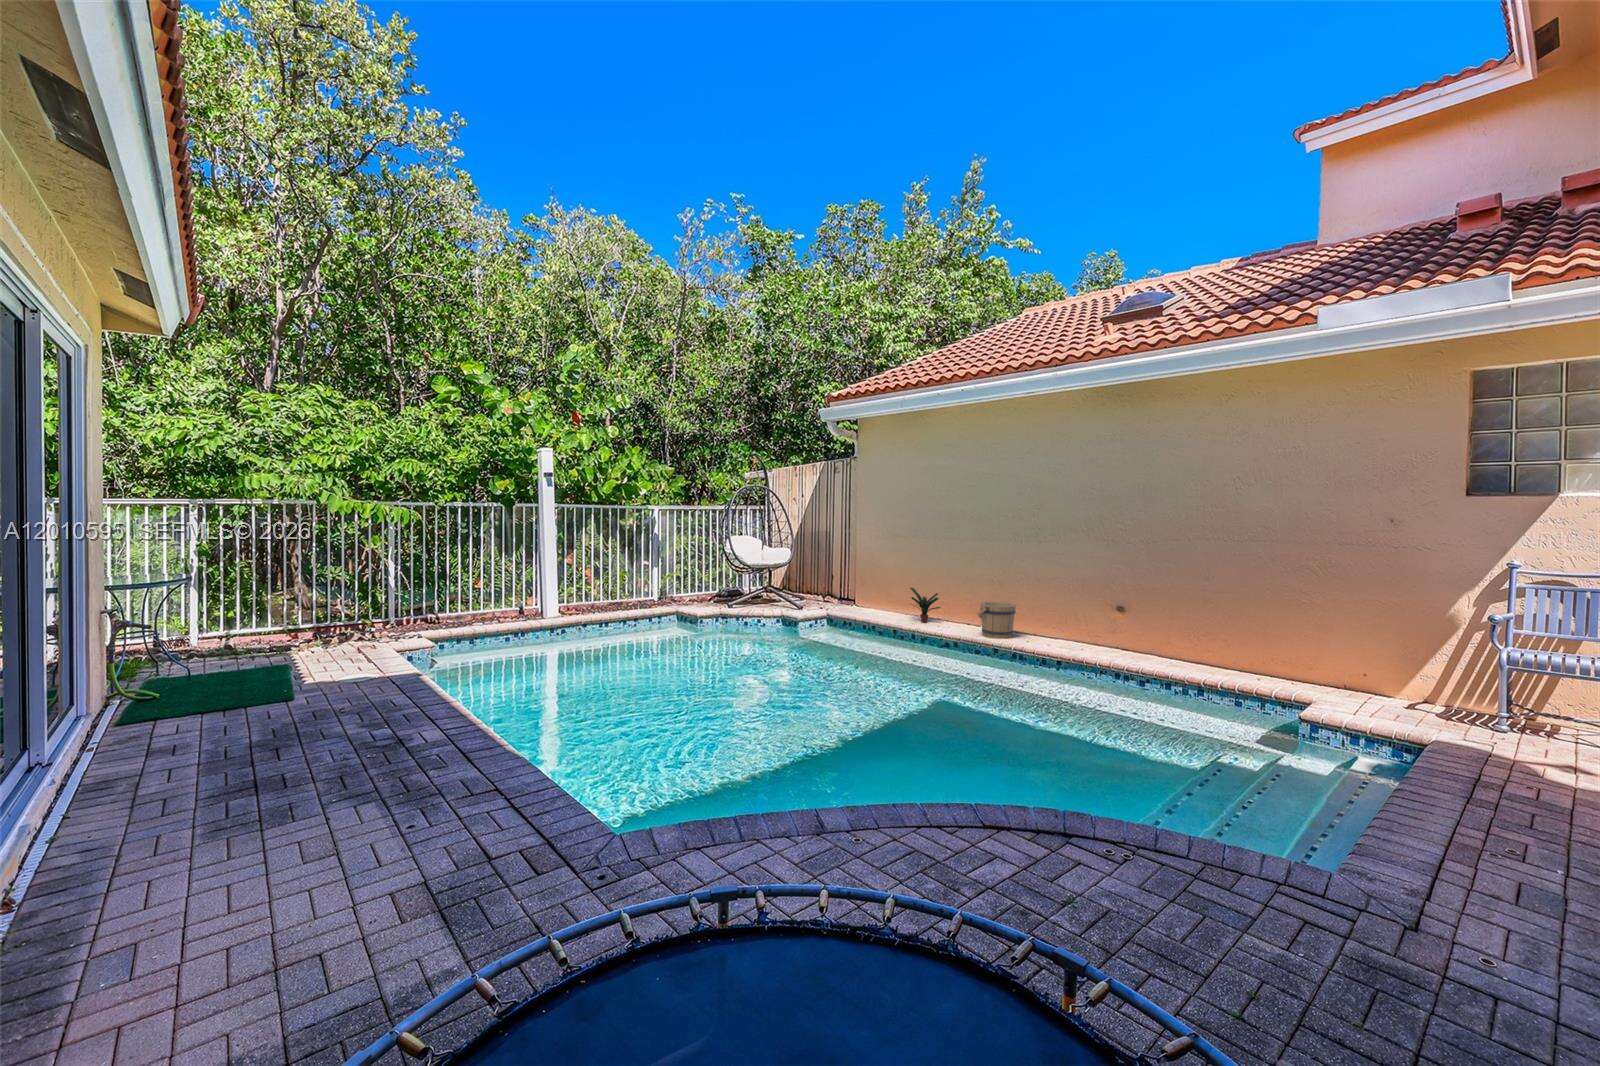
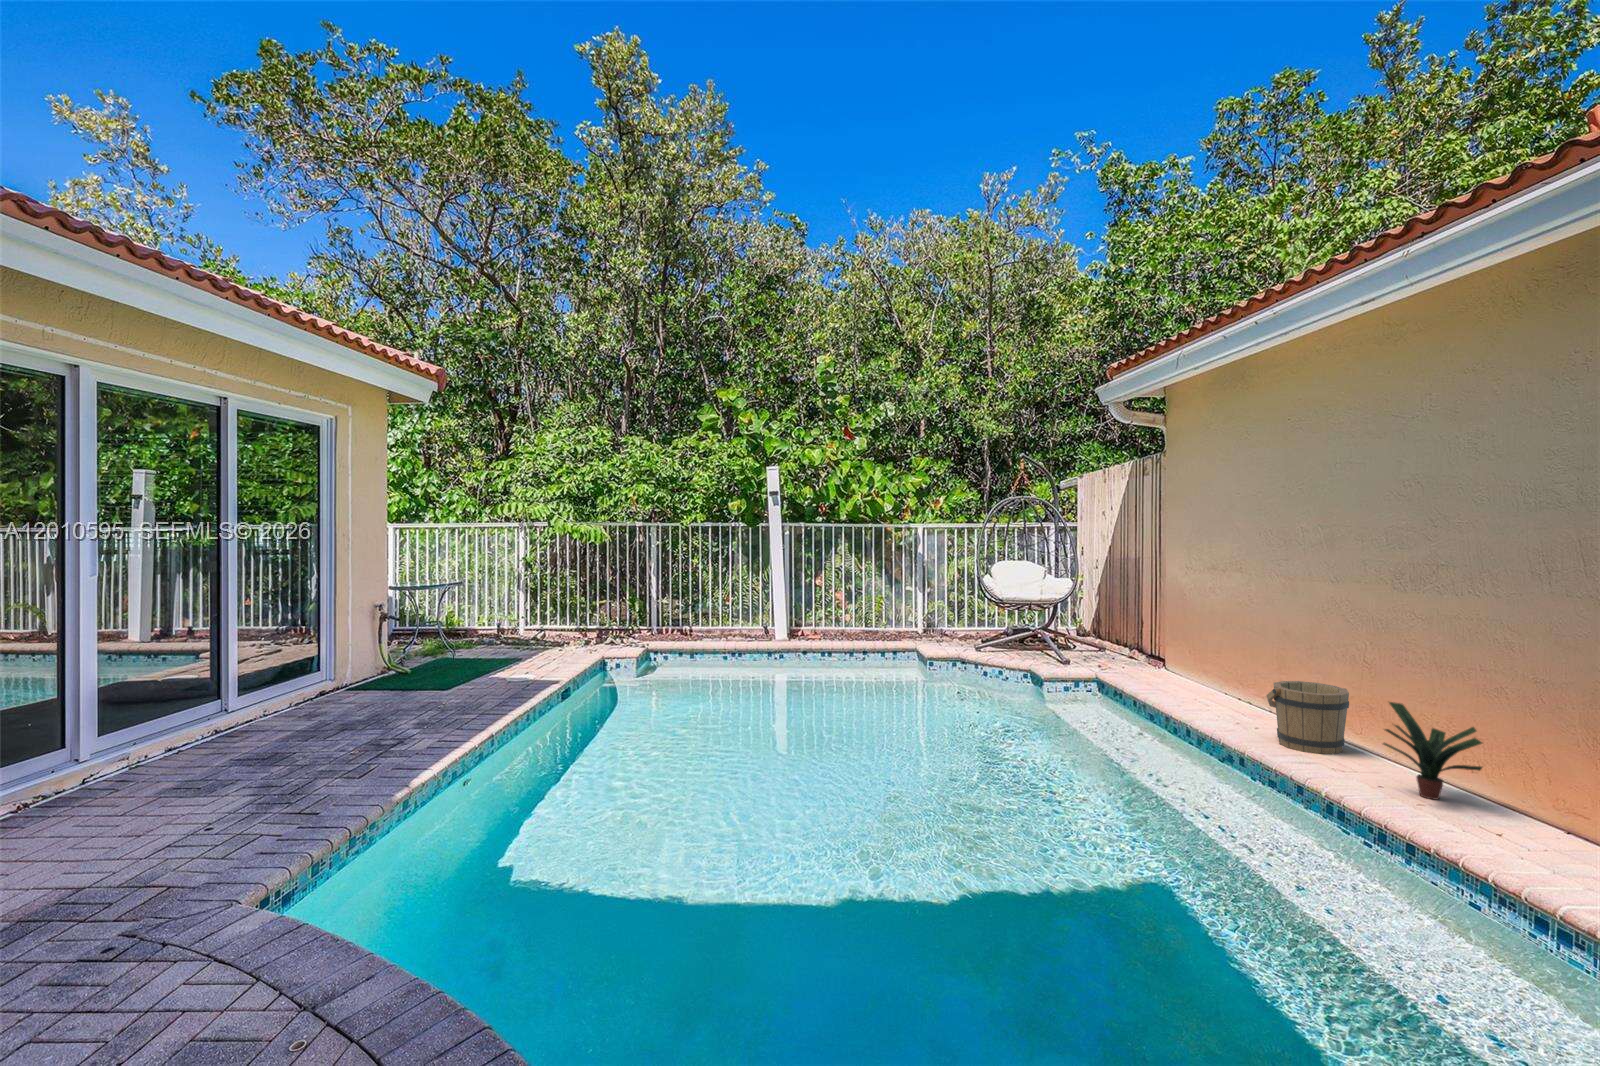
potted plant: present [910,588,940,623] -> present [1383,702,1482,800]

